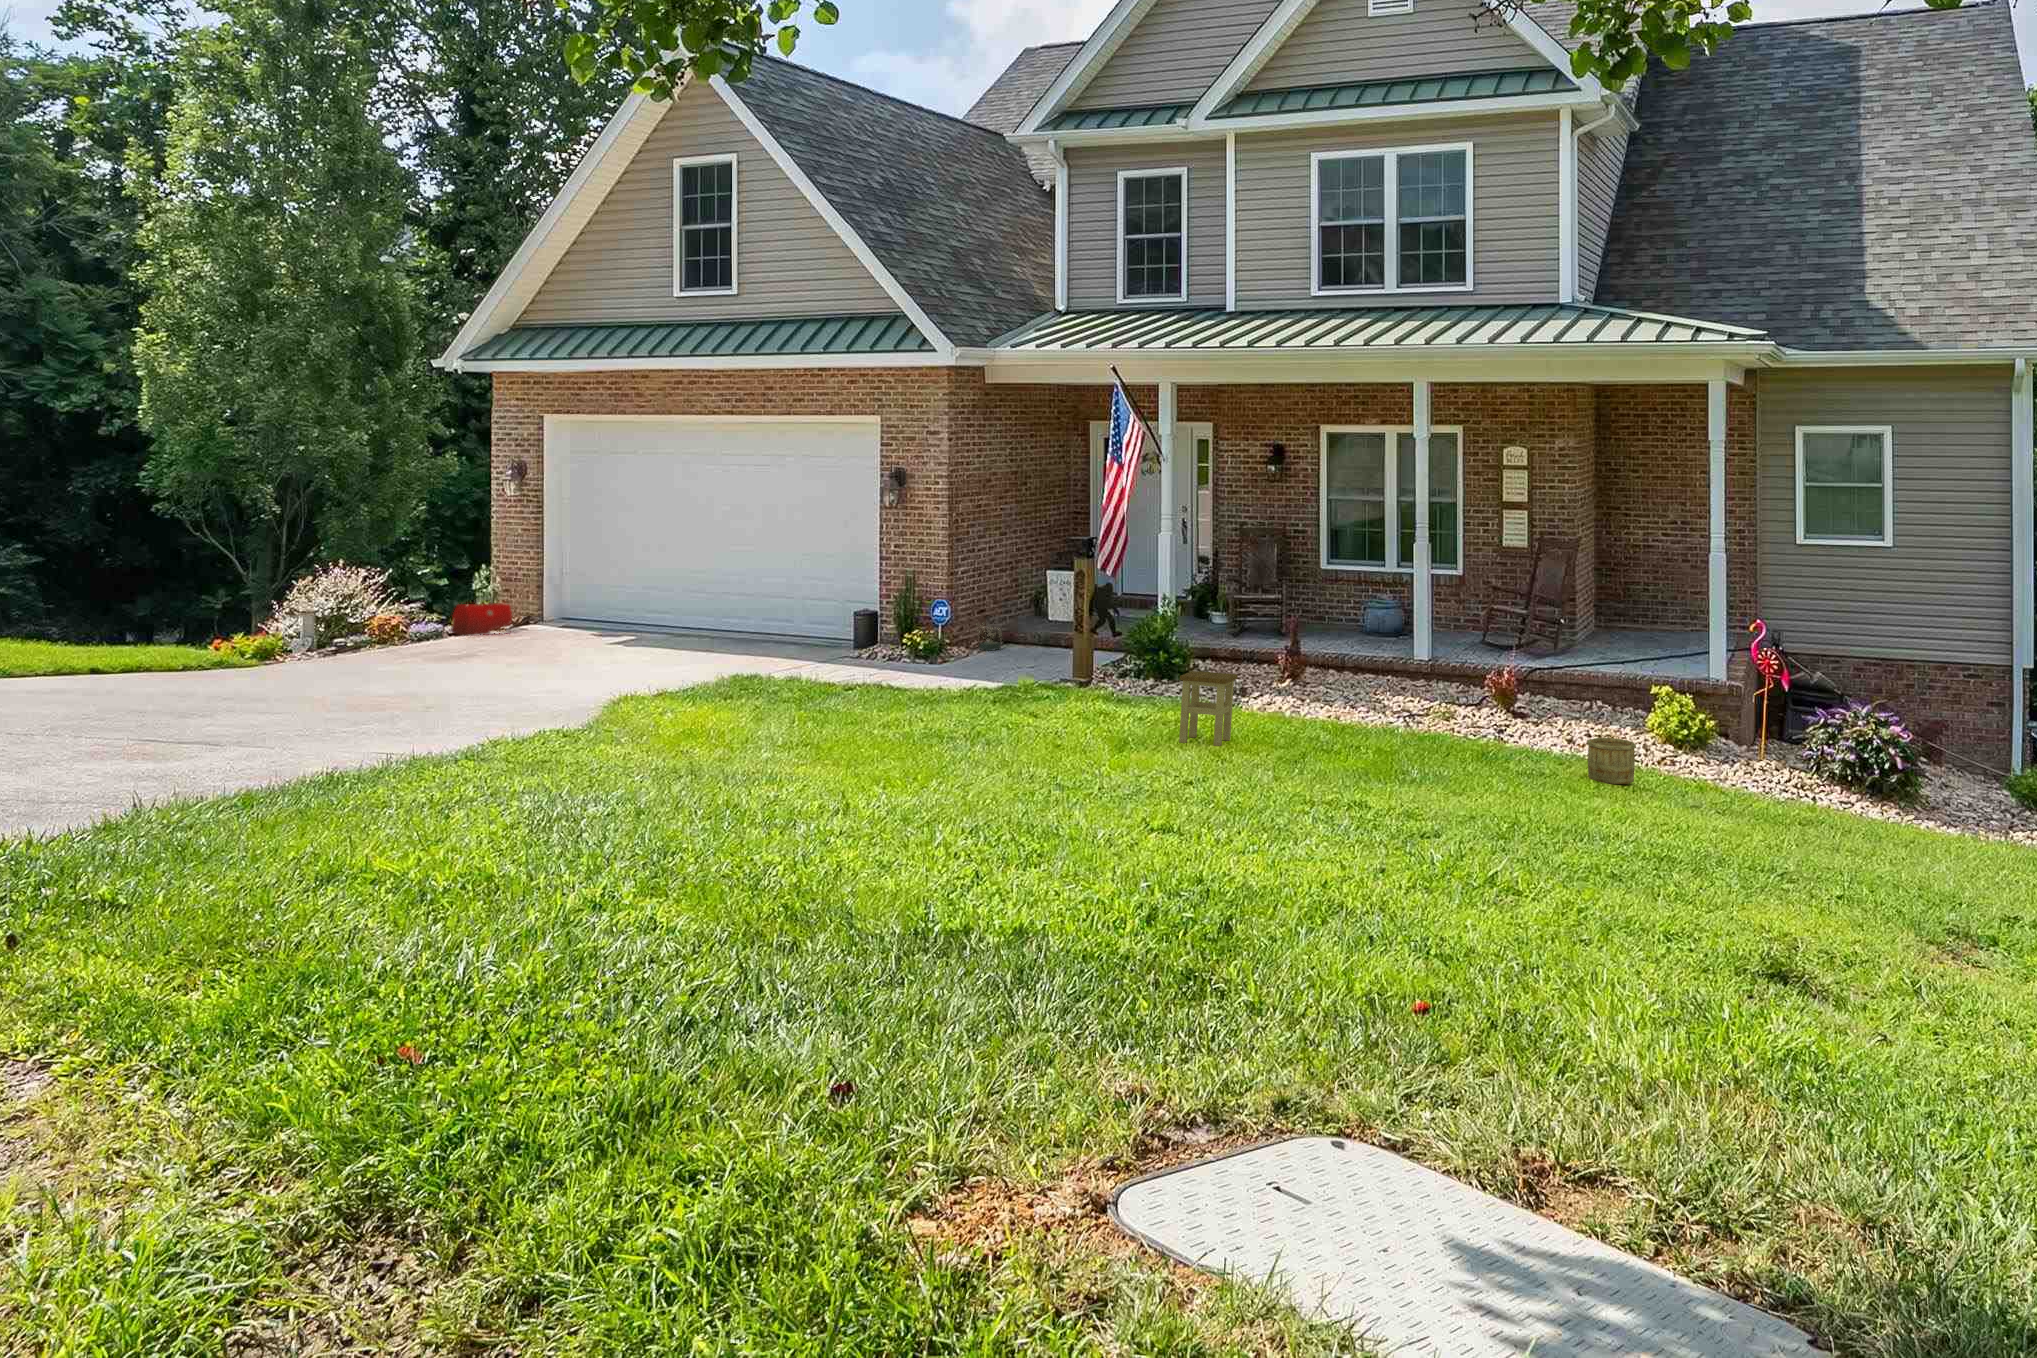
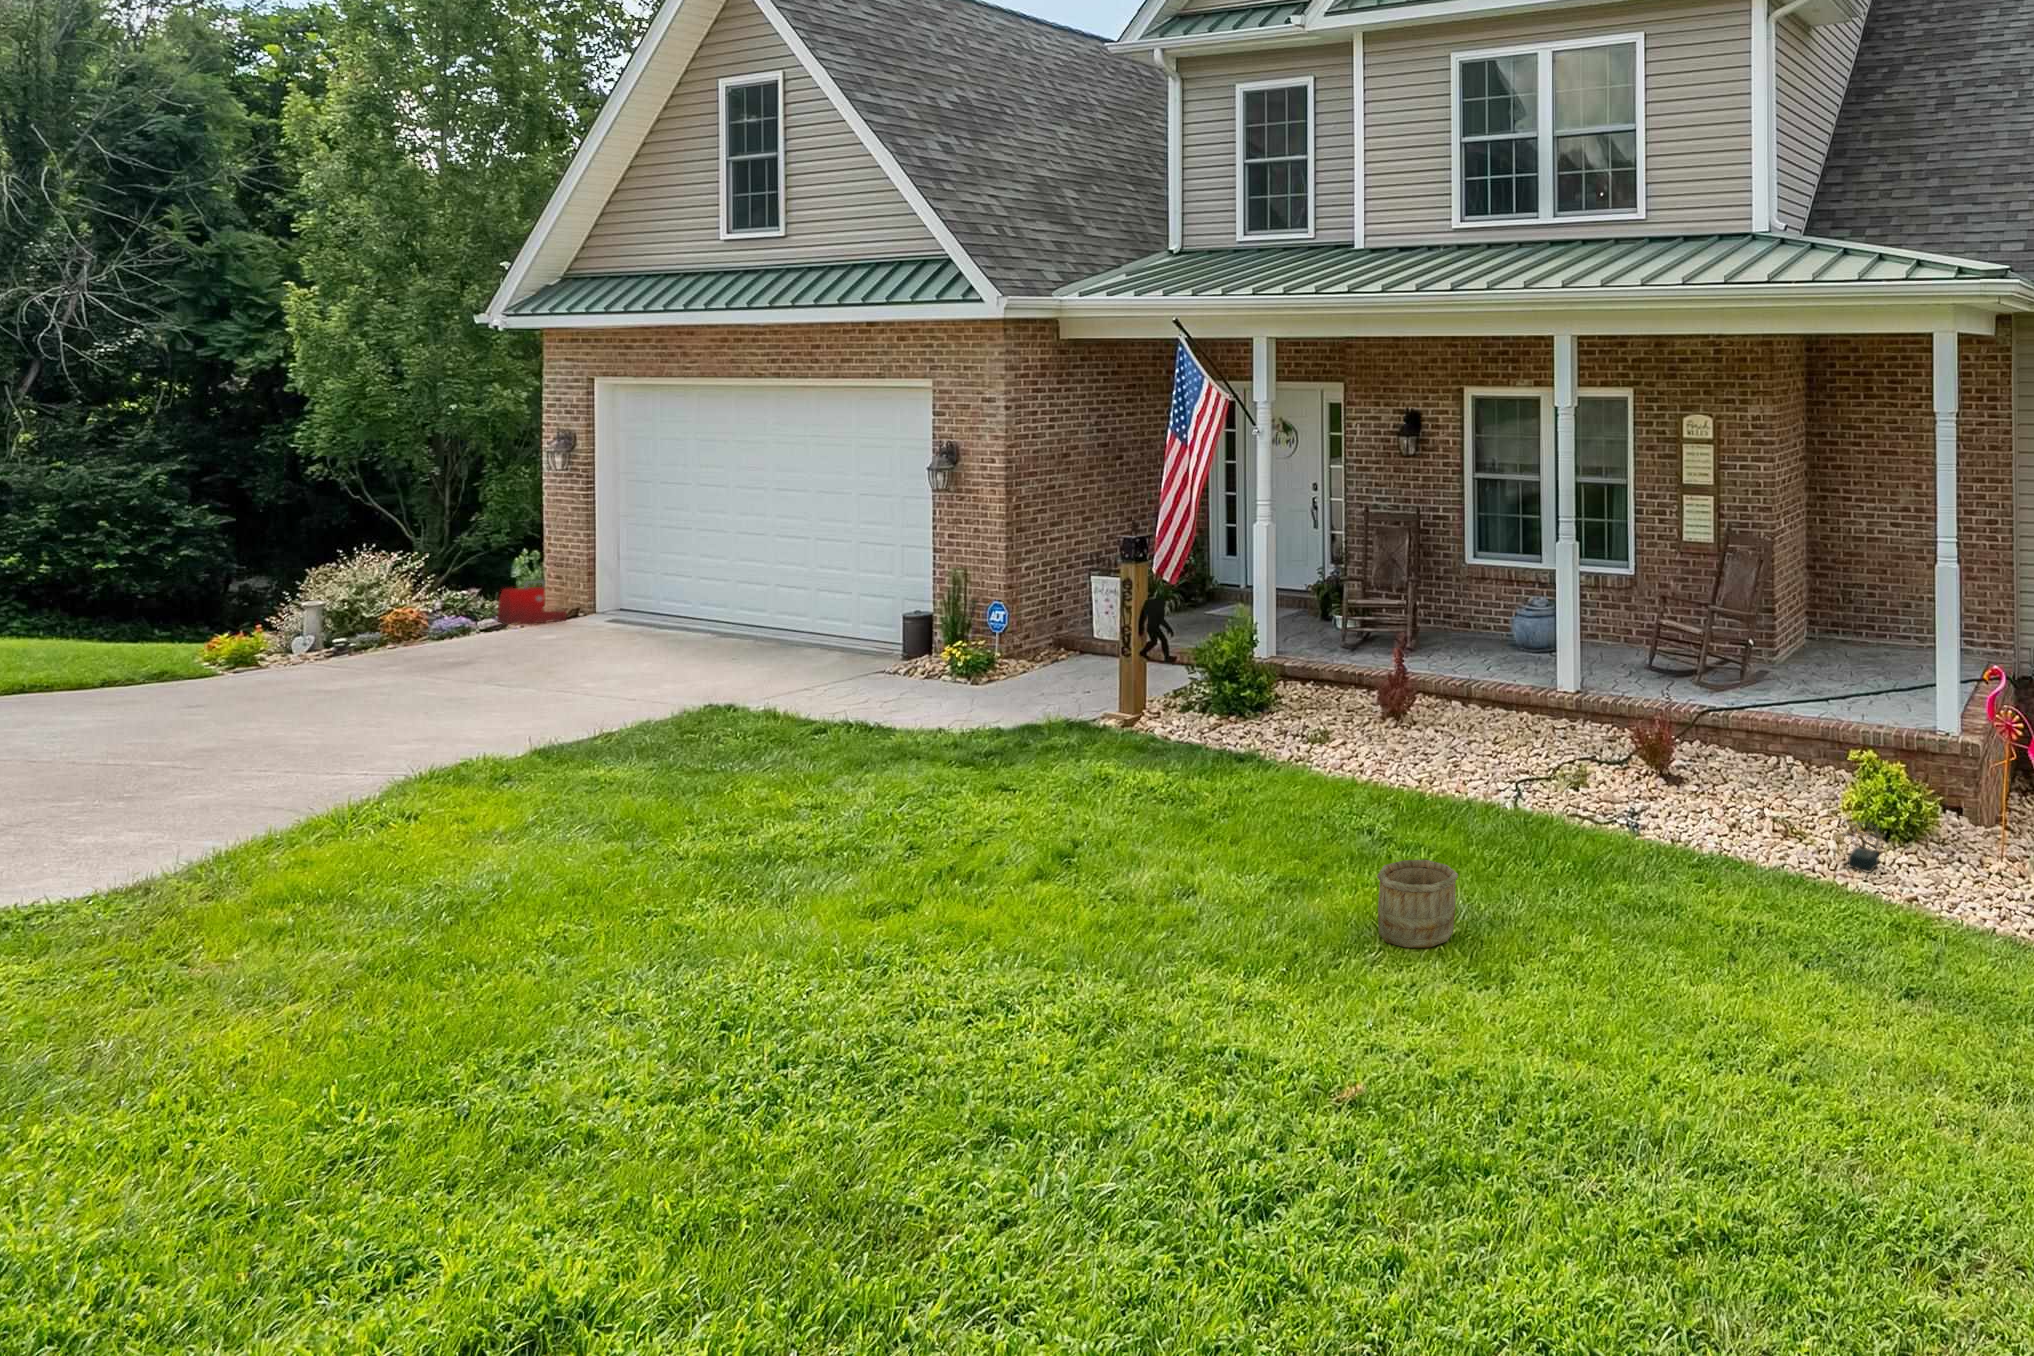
decorative plant: present [979,627,1001,651] -> present [1843,823,1880,872]
stool: present [1179,671,1238,746] -> none [1118,764,1215,885]
wooden bucket: present [1587,738,1636,784] -> present [1377,860,1458,948]

